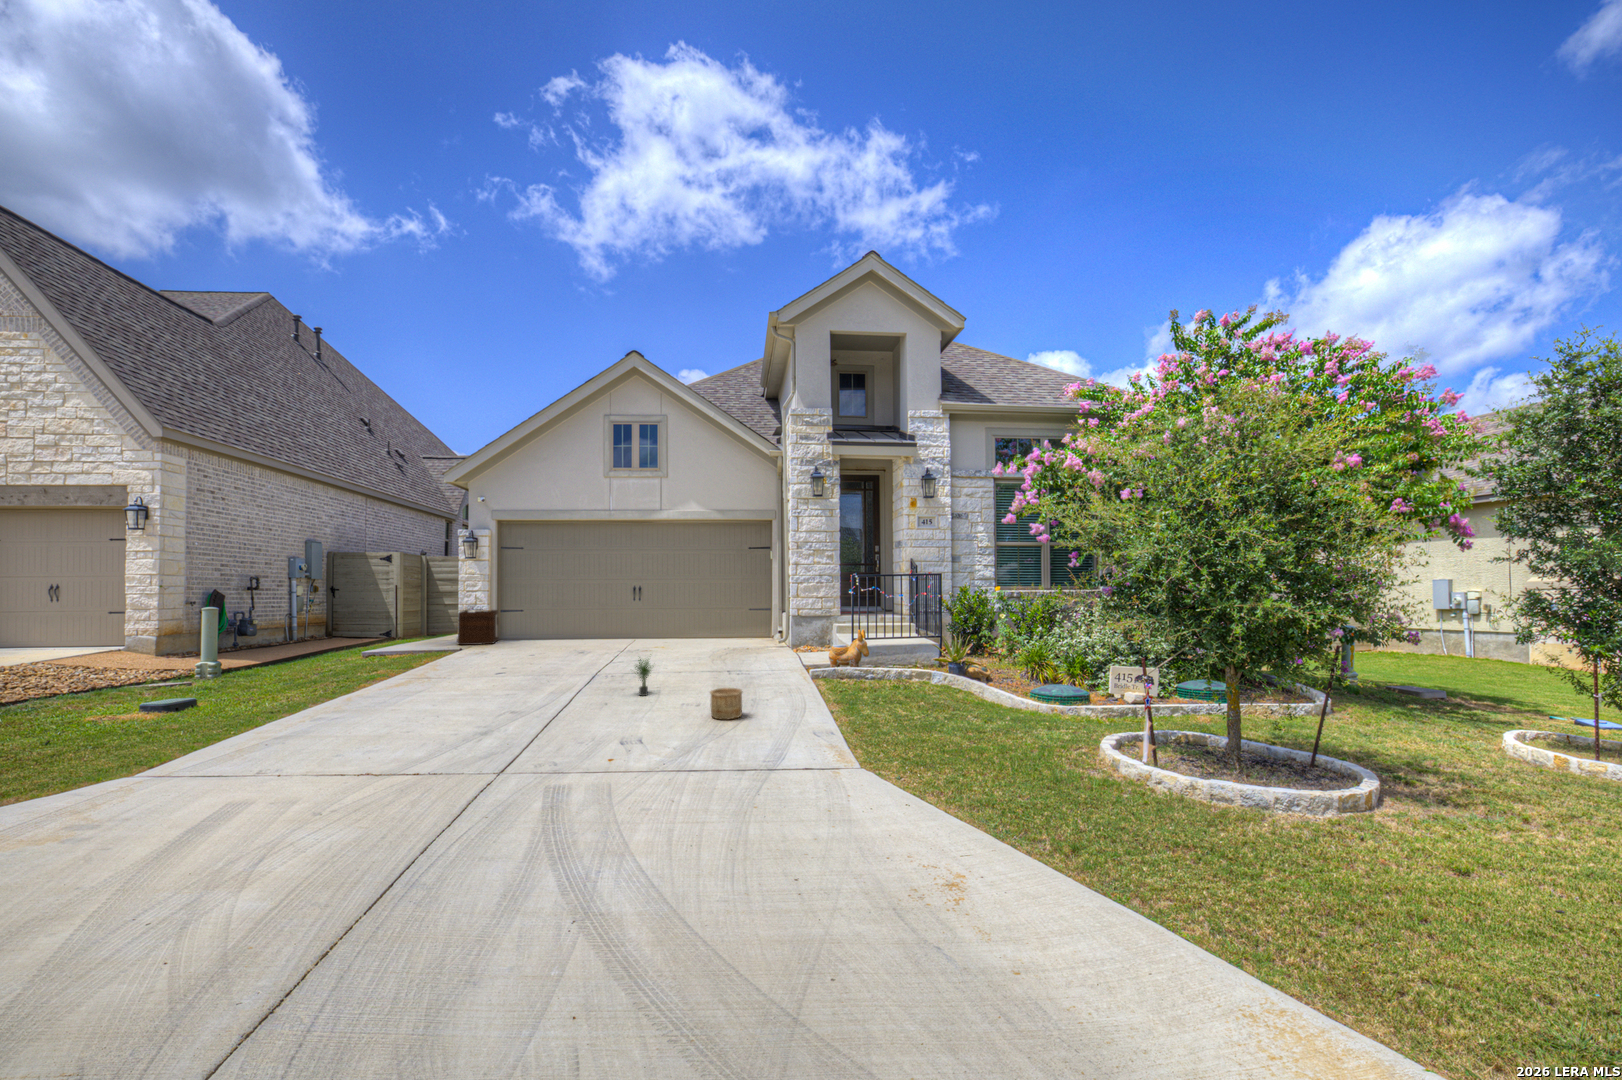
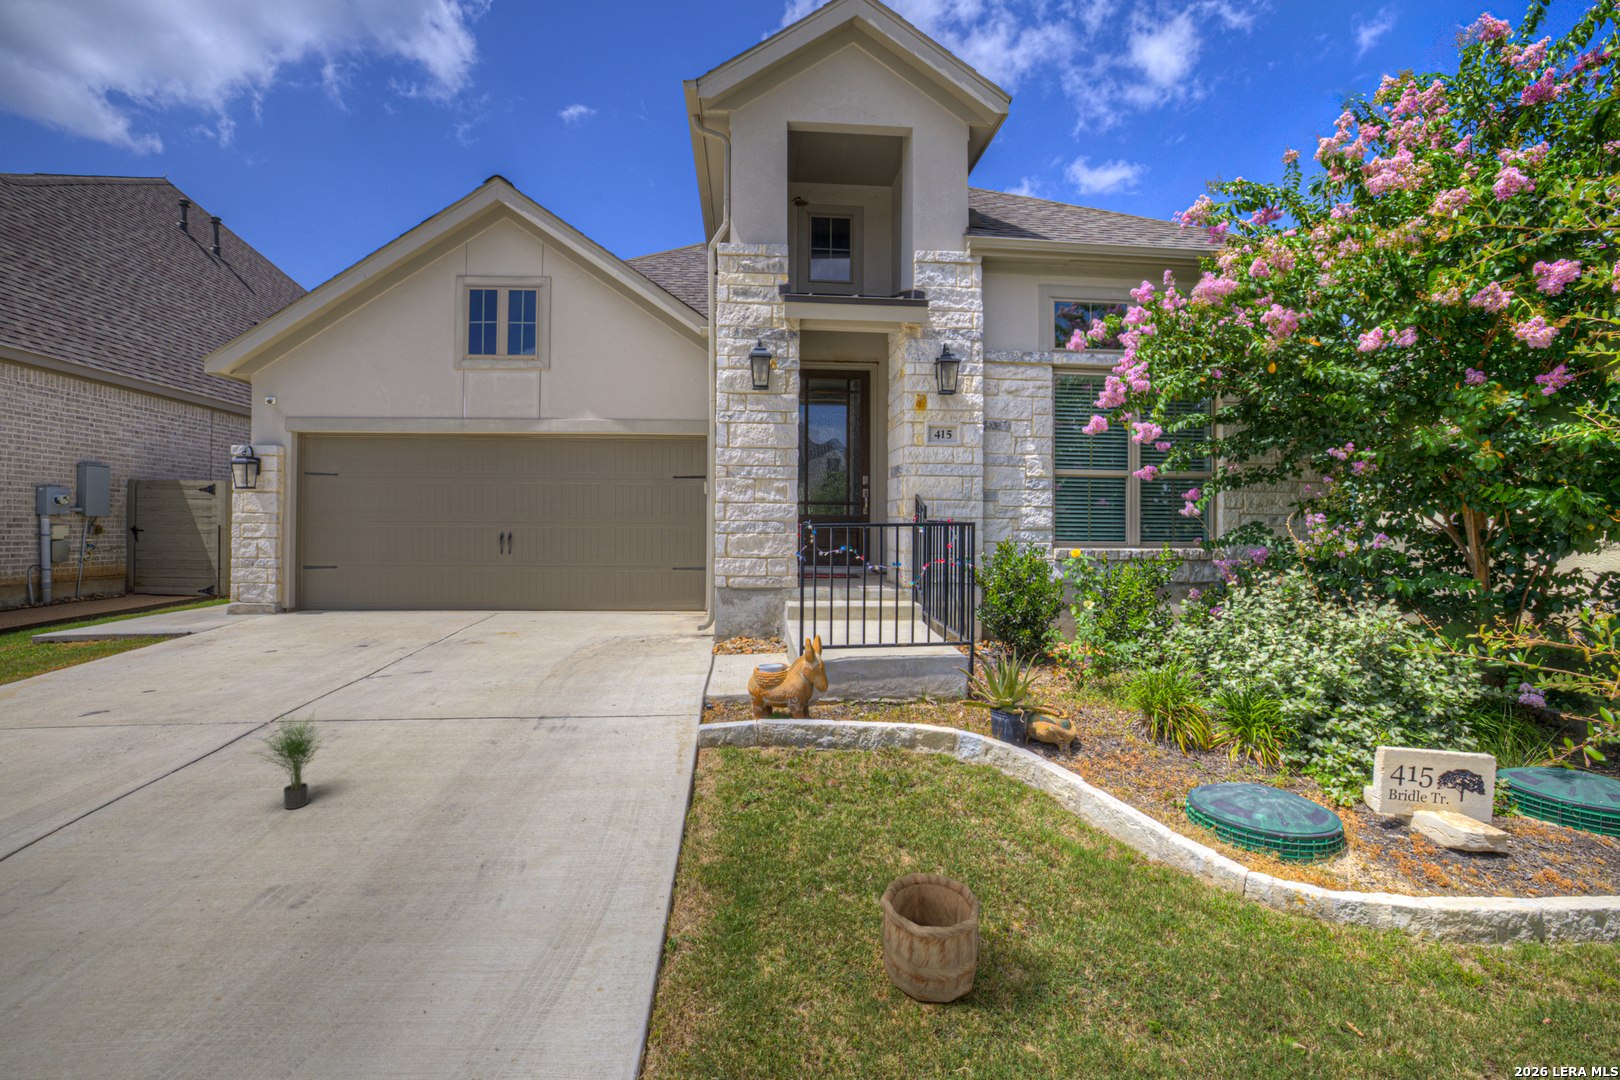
wooden crate: present [458,609,498,645] -> none [212,567,298,623]
wooden bucket: present [710,688,742,719] -> present [880,873,981,1002]

